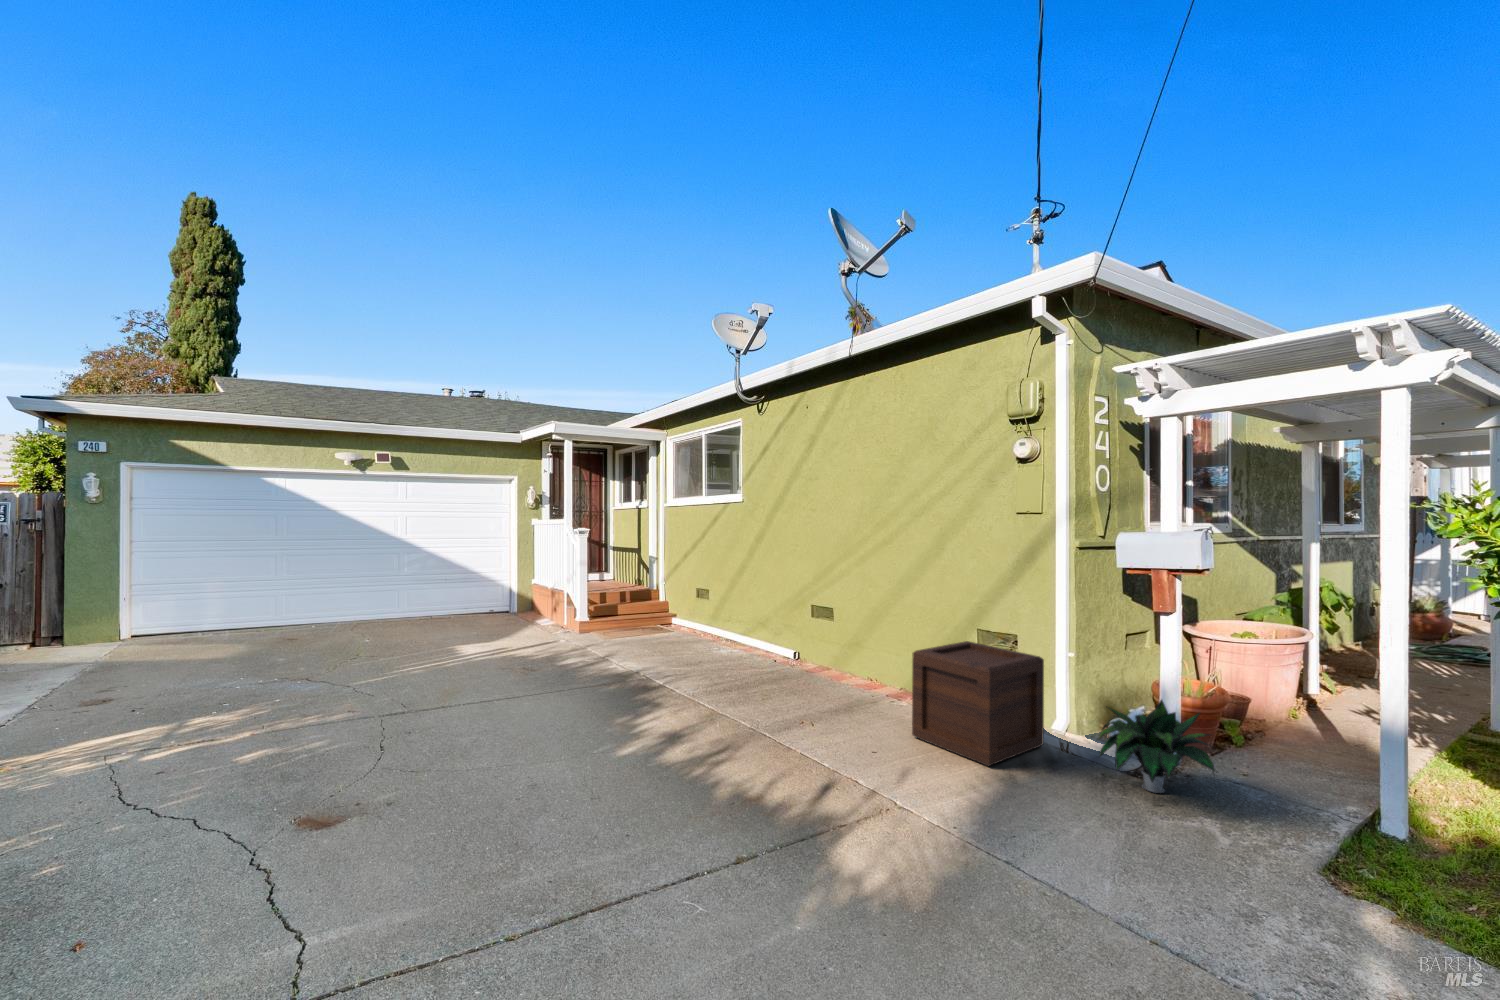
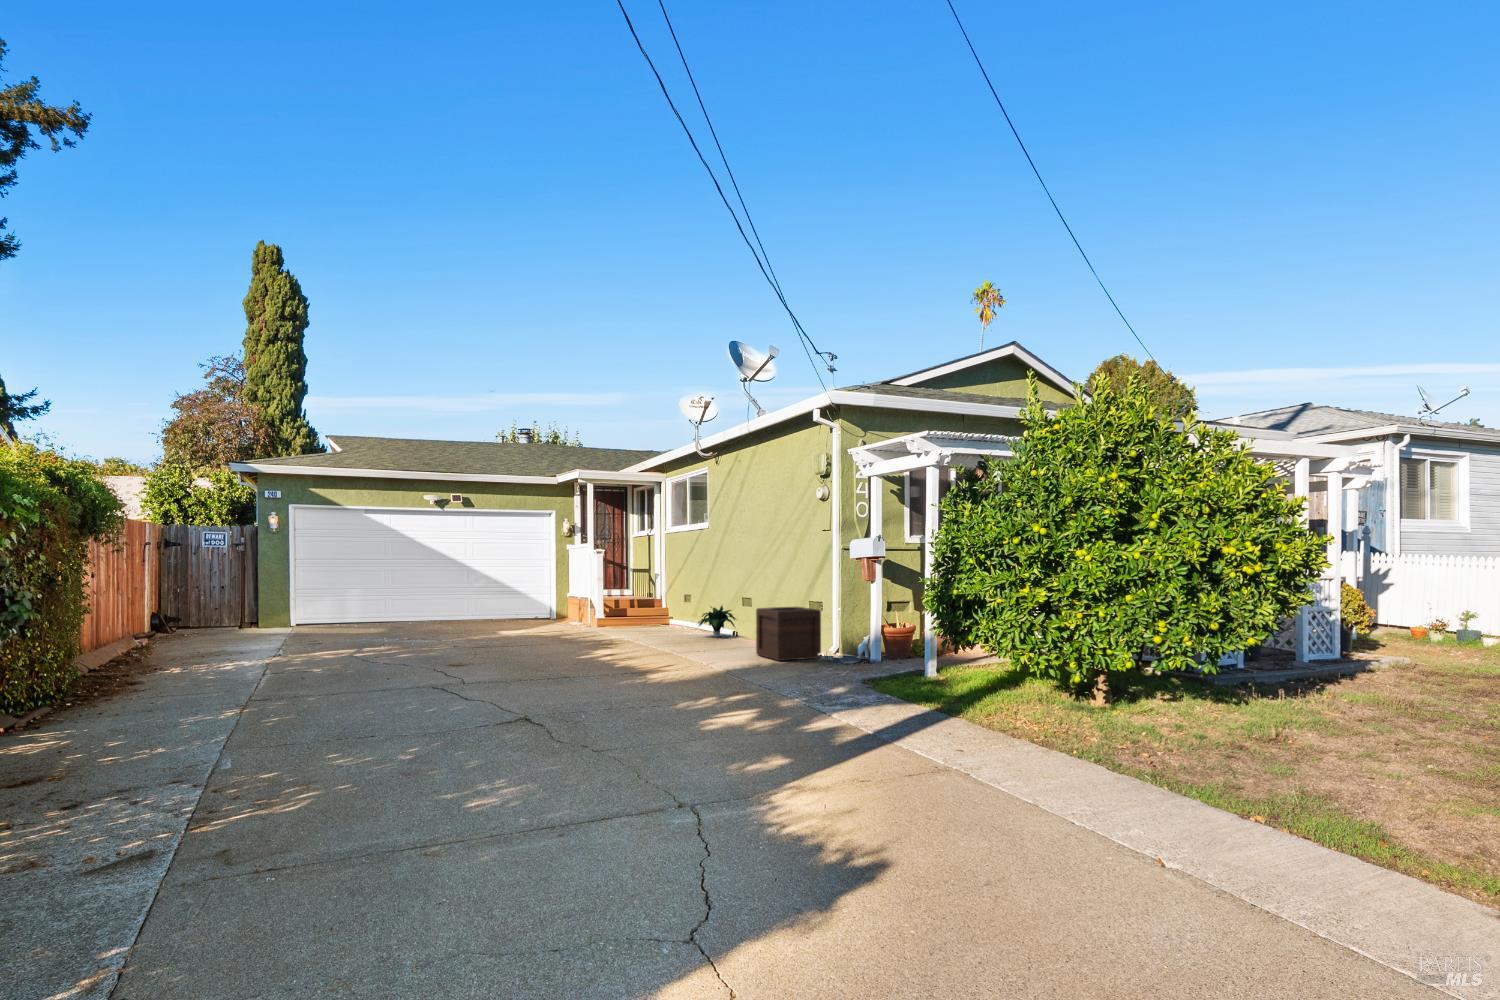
potted plant: present [1098,700,1217,793] -> present [698,606,736,638]

